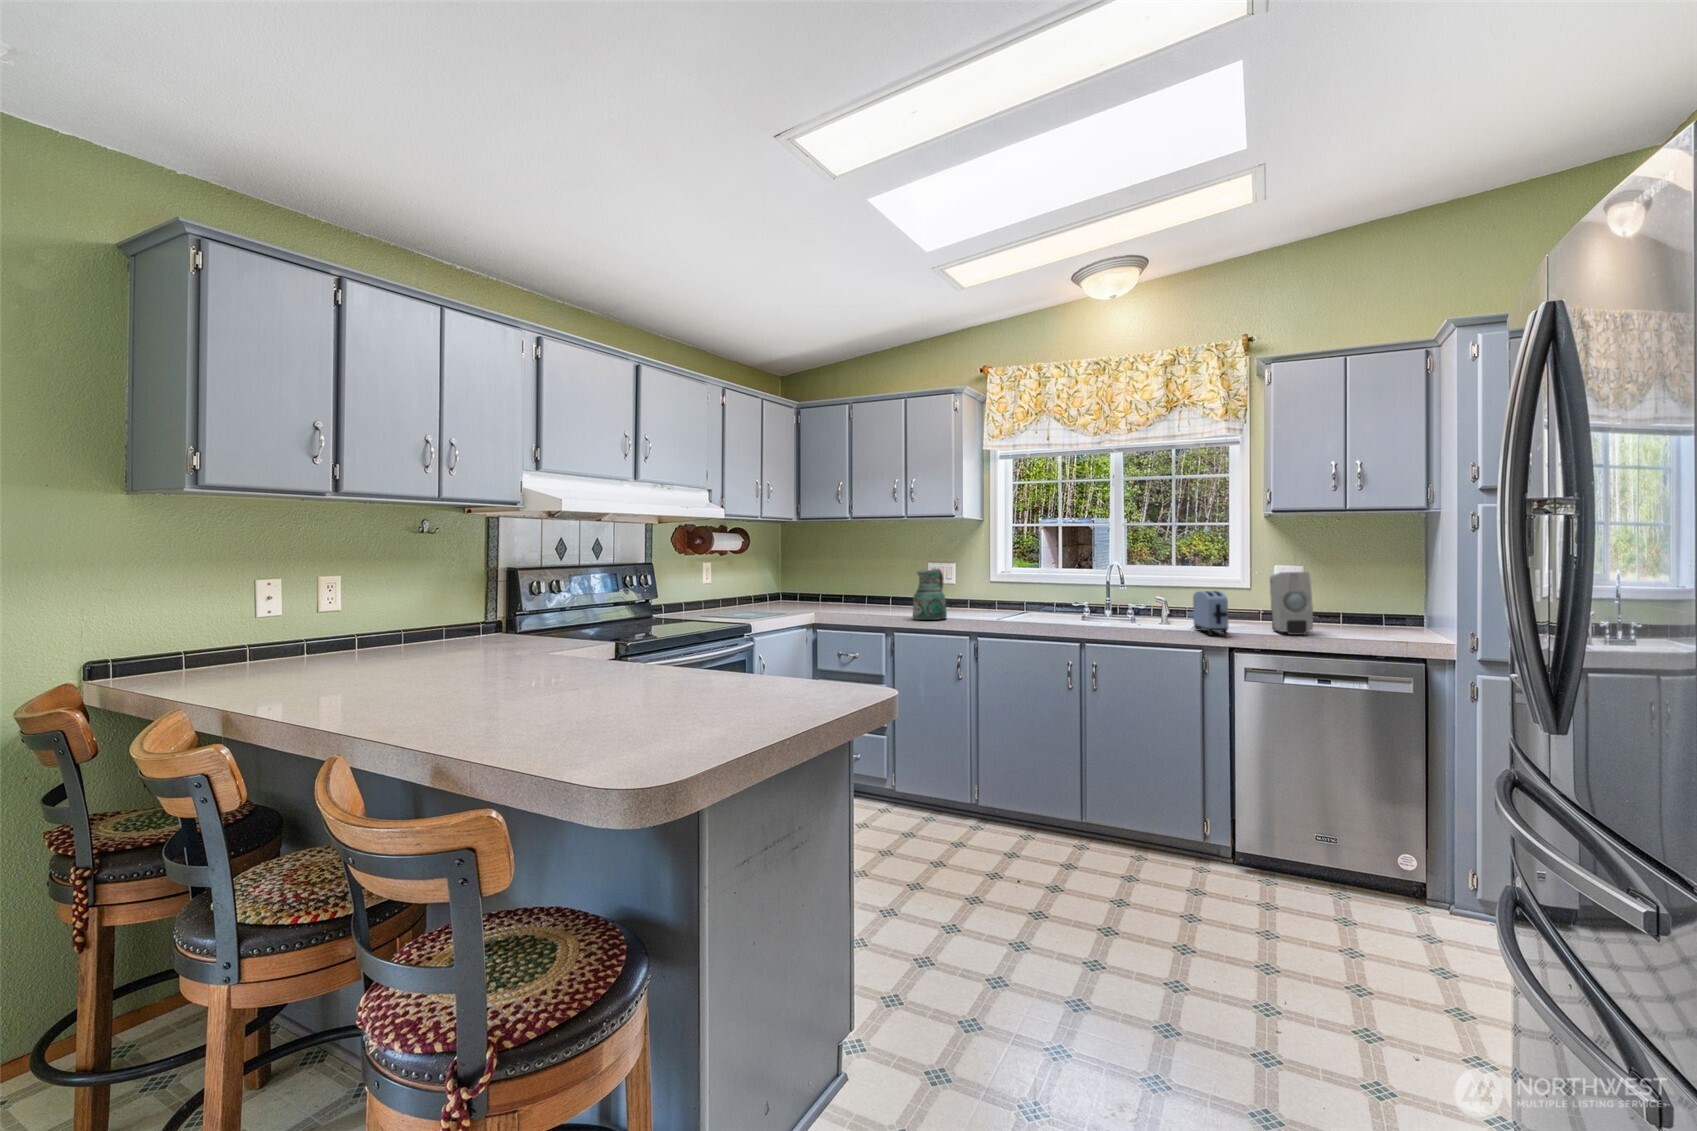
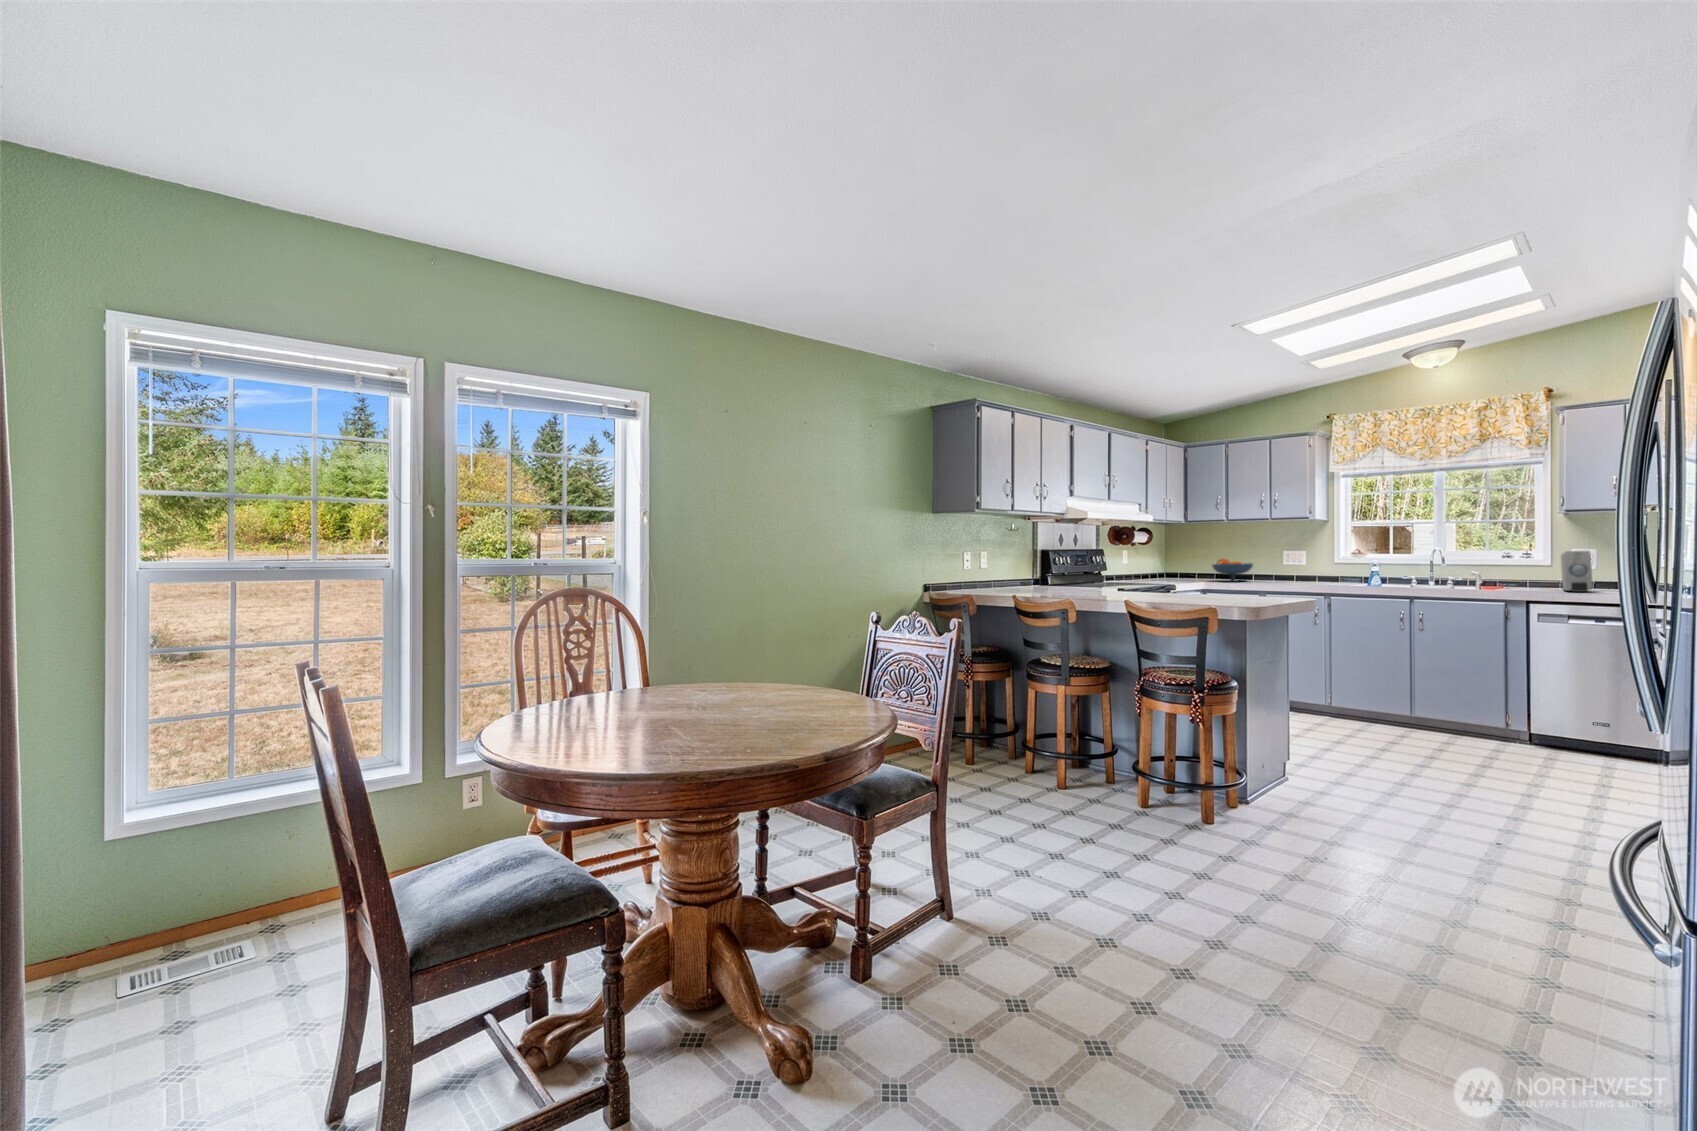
ceramic pitcher: present [913,569,947,620] -> none [1279,552,1305,585]
fruit bowl: none [834,574,889,609] -> present [1212,558,1253,581]
toaster: present [1193,591,1229,635] -> none [1498,564,1524,591]

